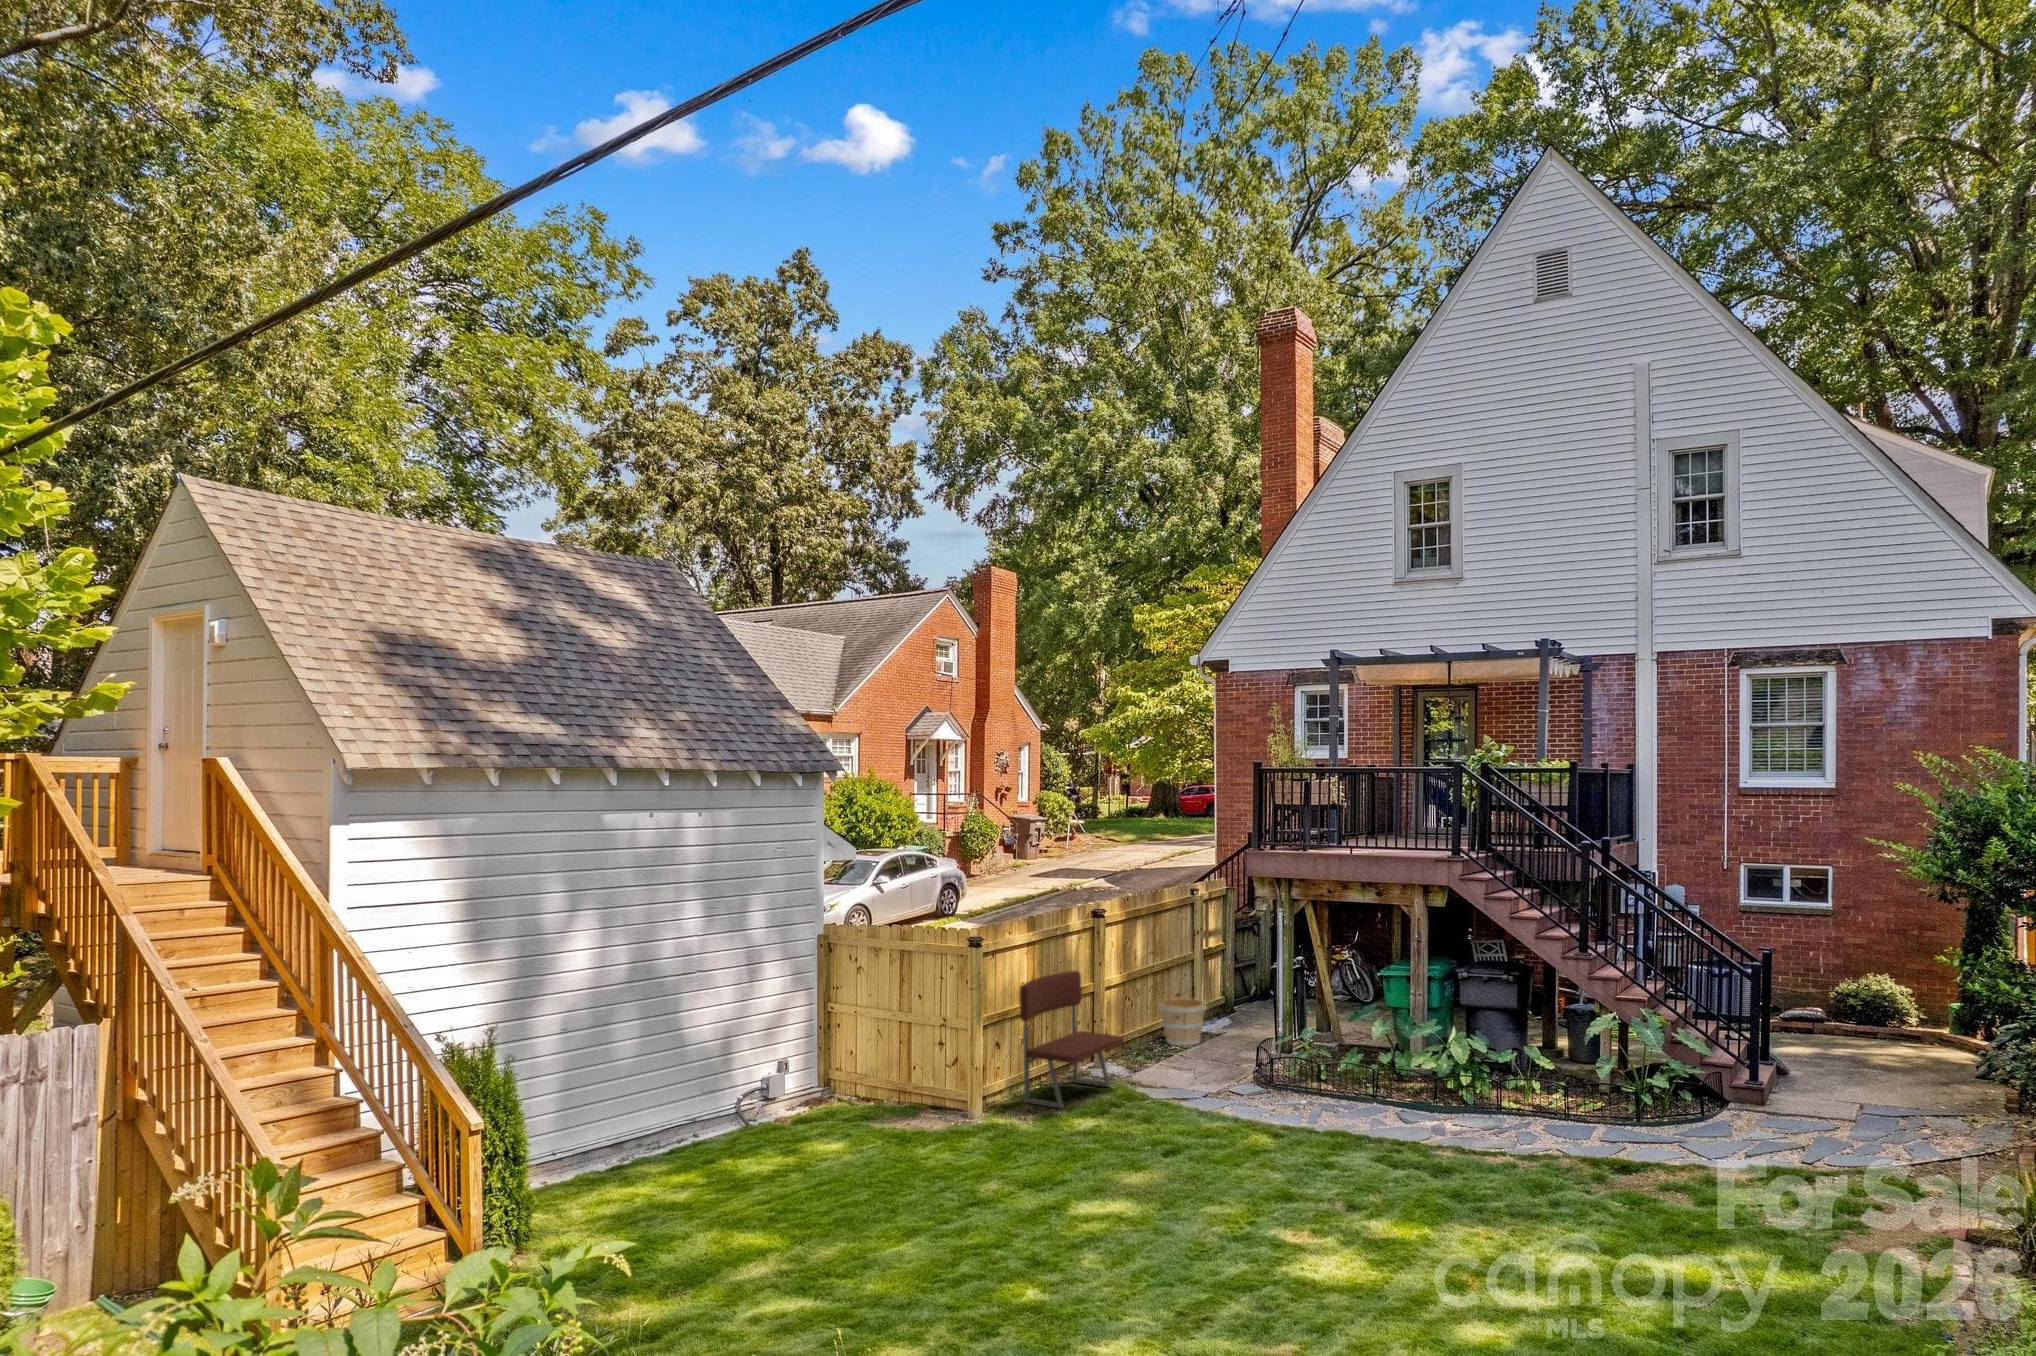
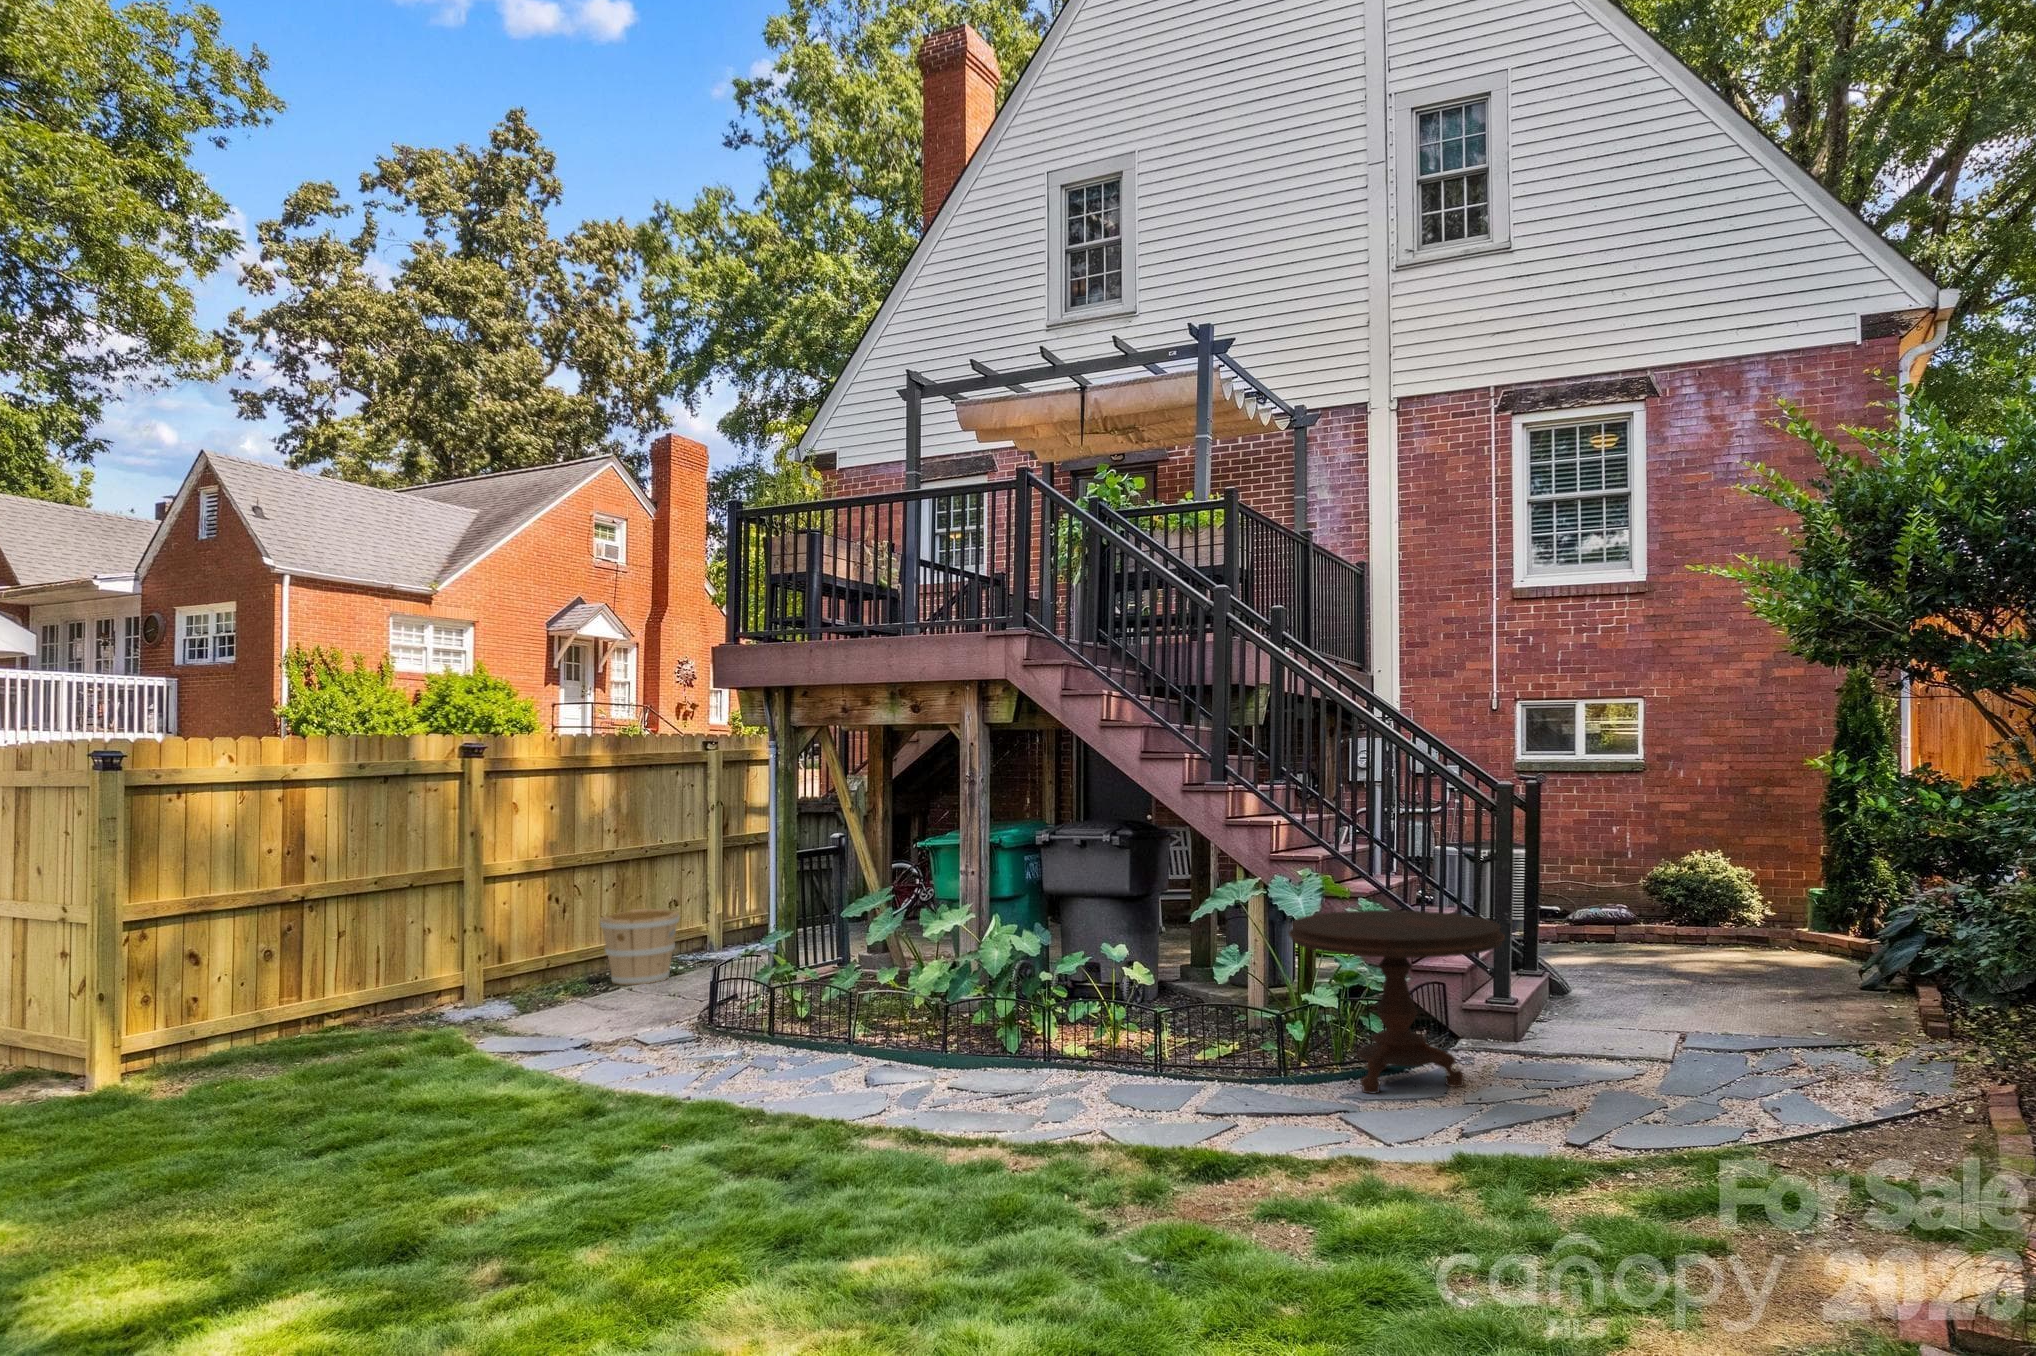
bench: present [1019,970,1124,1109] -> none [144,843,404,1099]
side table: none [1638,1033,1762,1132] -> present [1289,910,1505,1093]

